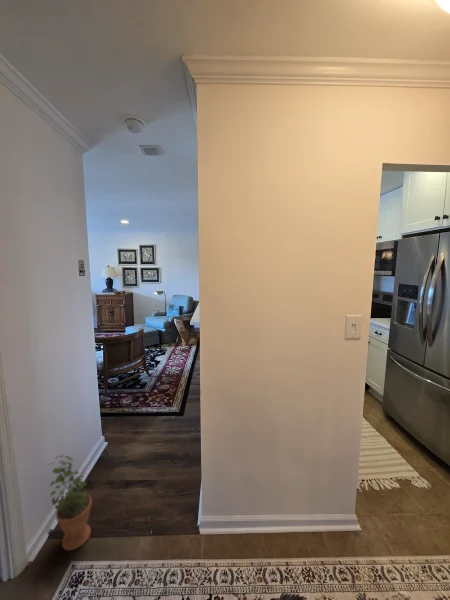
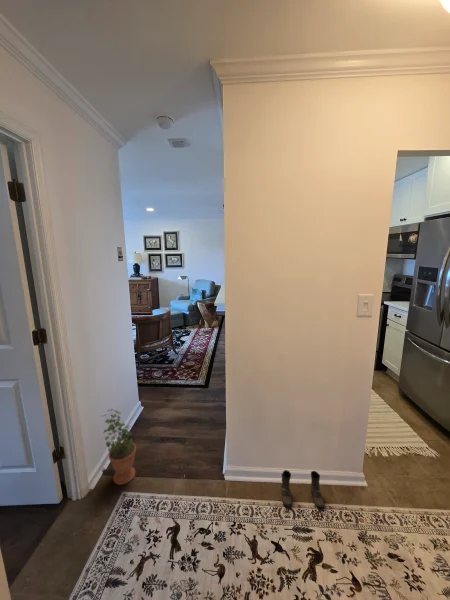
boots: none [266,518,314,566] -> present [282,470,324,508]

